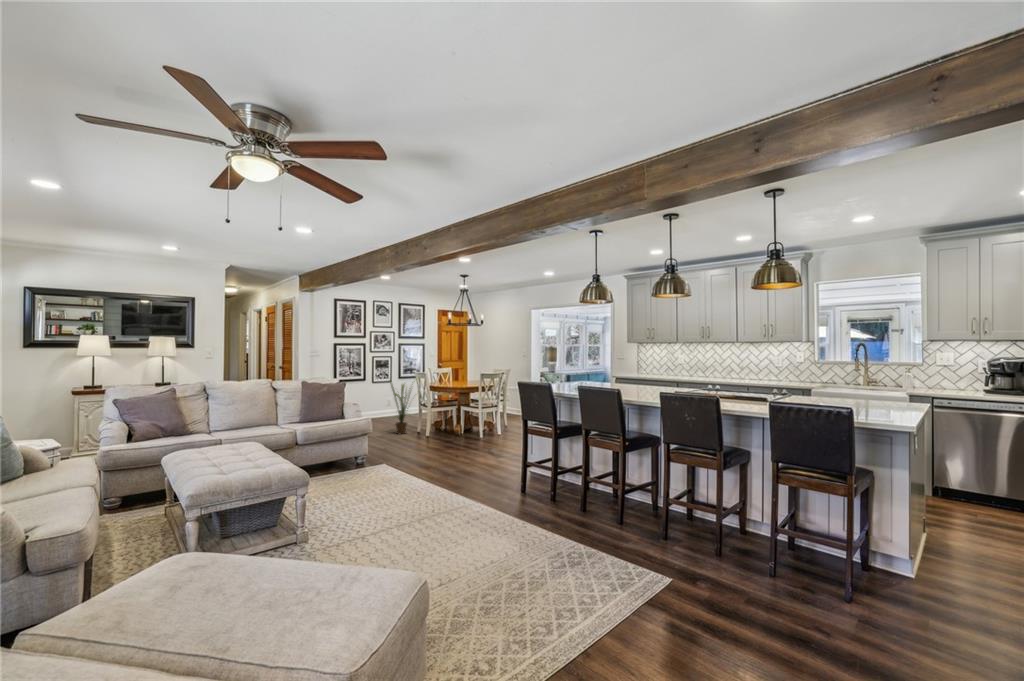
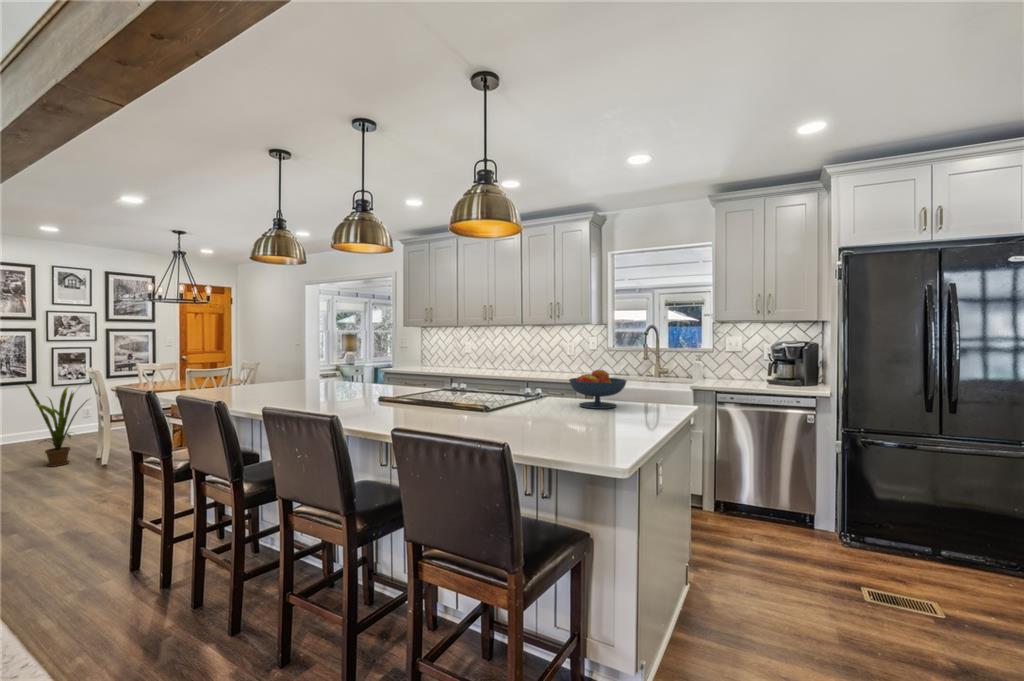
fruit bowl: none [821,376,871,403] -> present [569,370,627,409]

